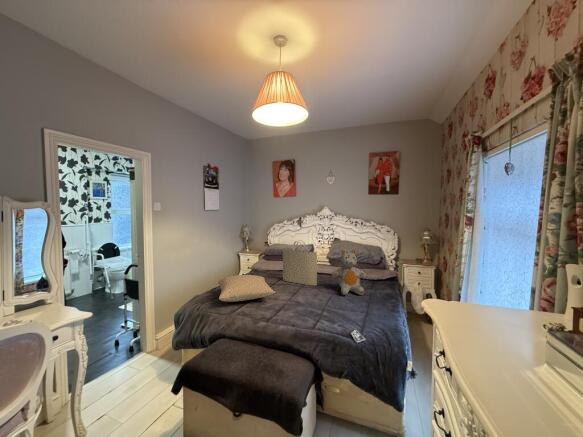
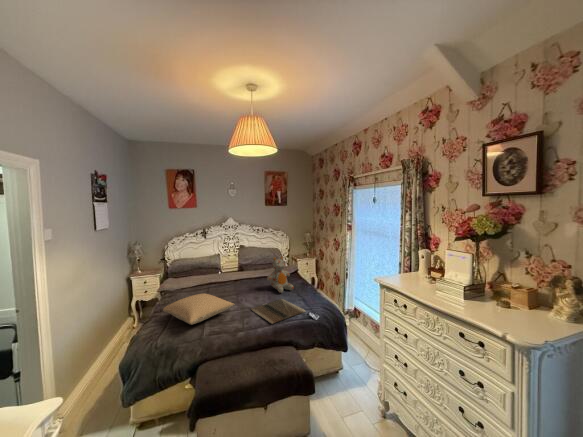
tote bag: present [283,240,317,285] -> none [216,253,252,293]
laptop: none [294,301,352,325] -> present [251,299,305,324]

